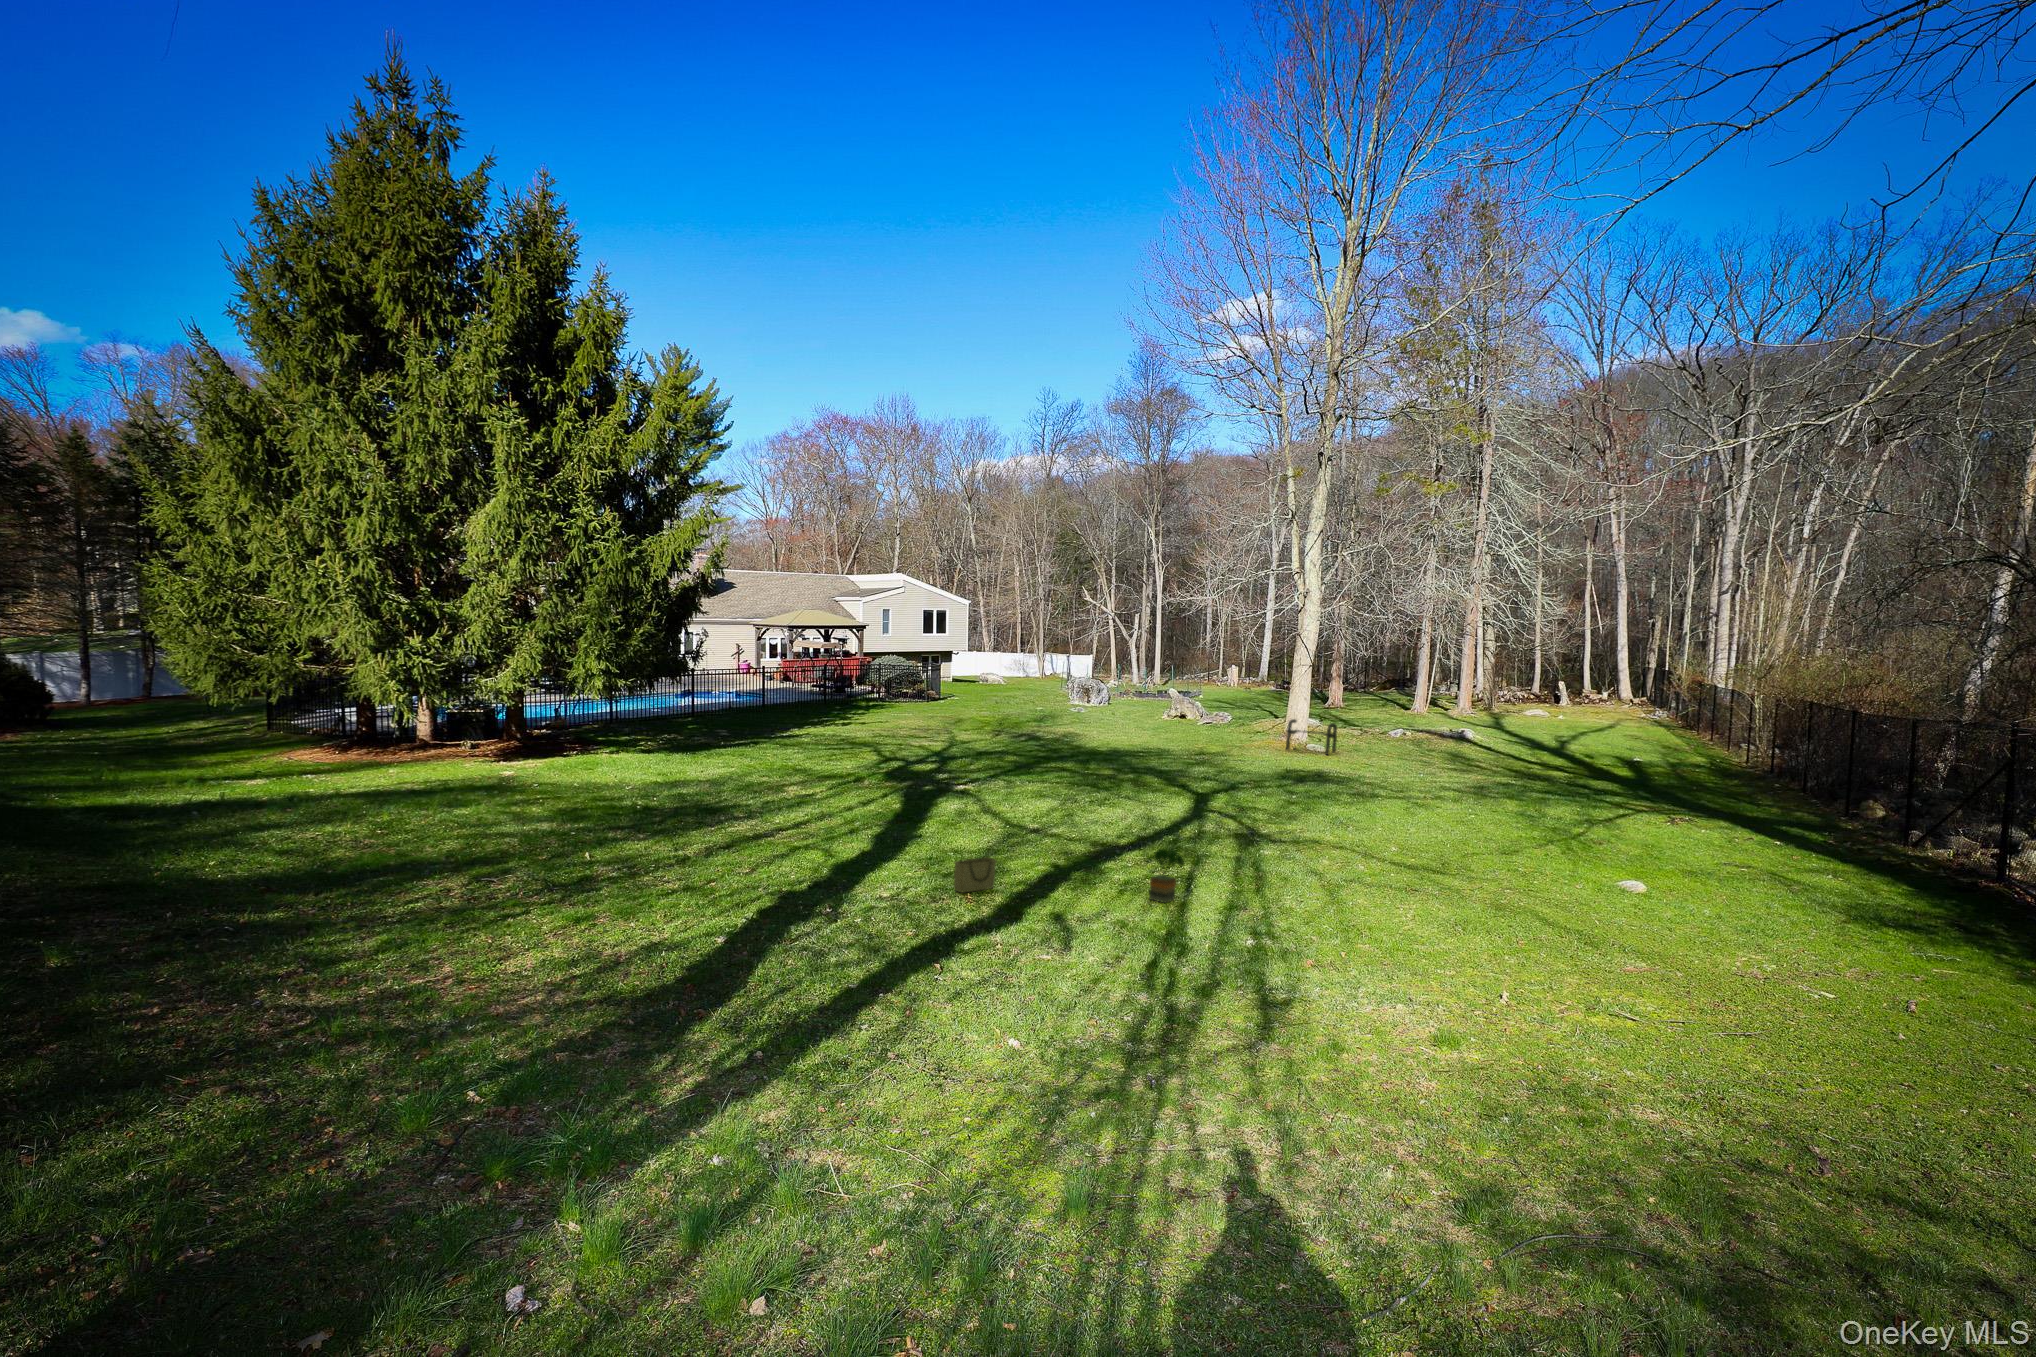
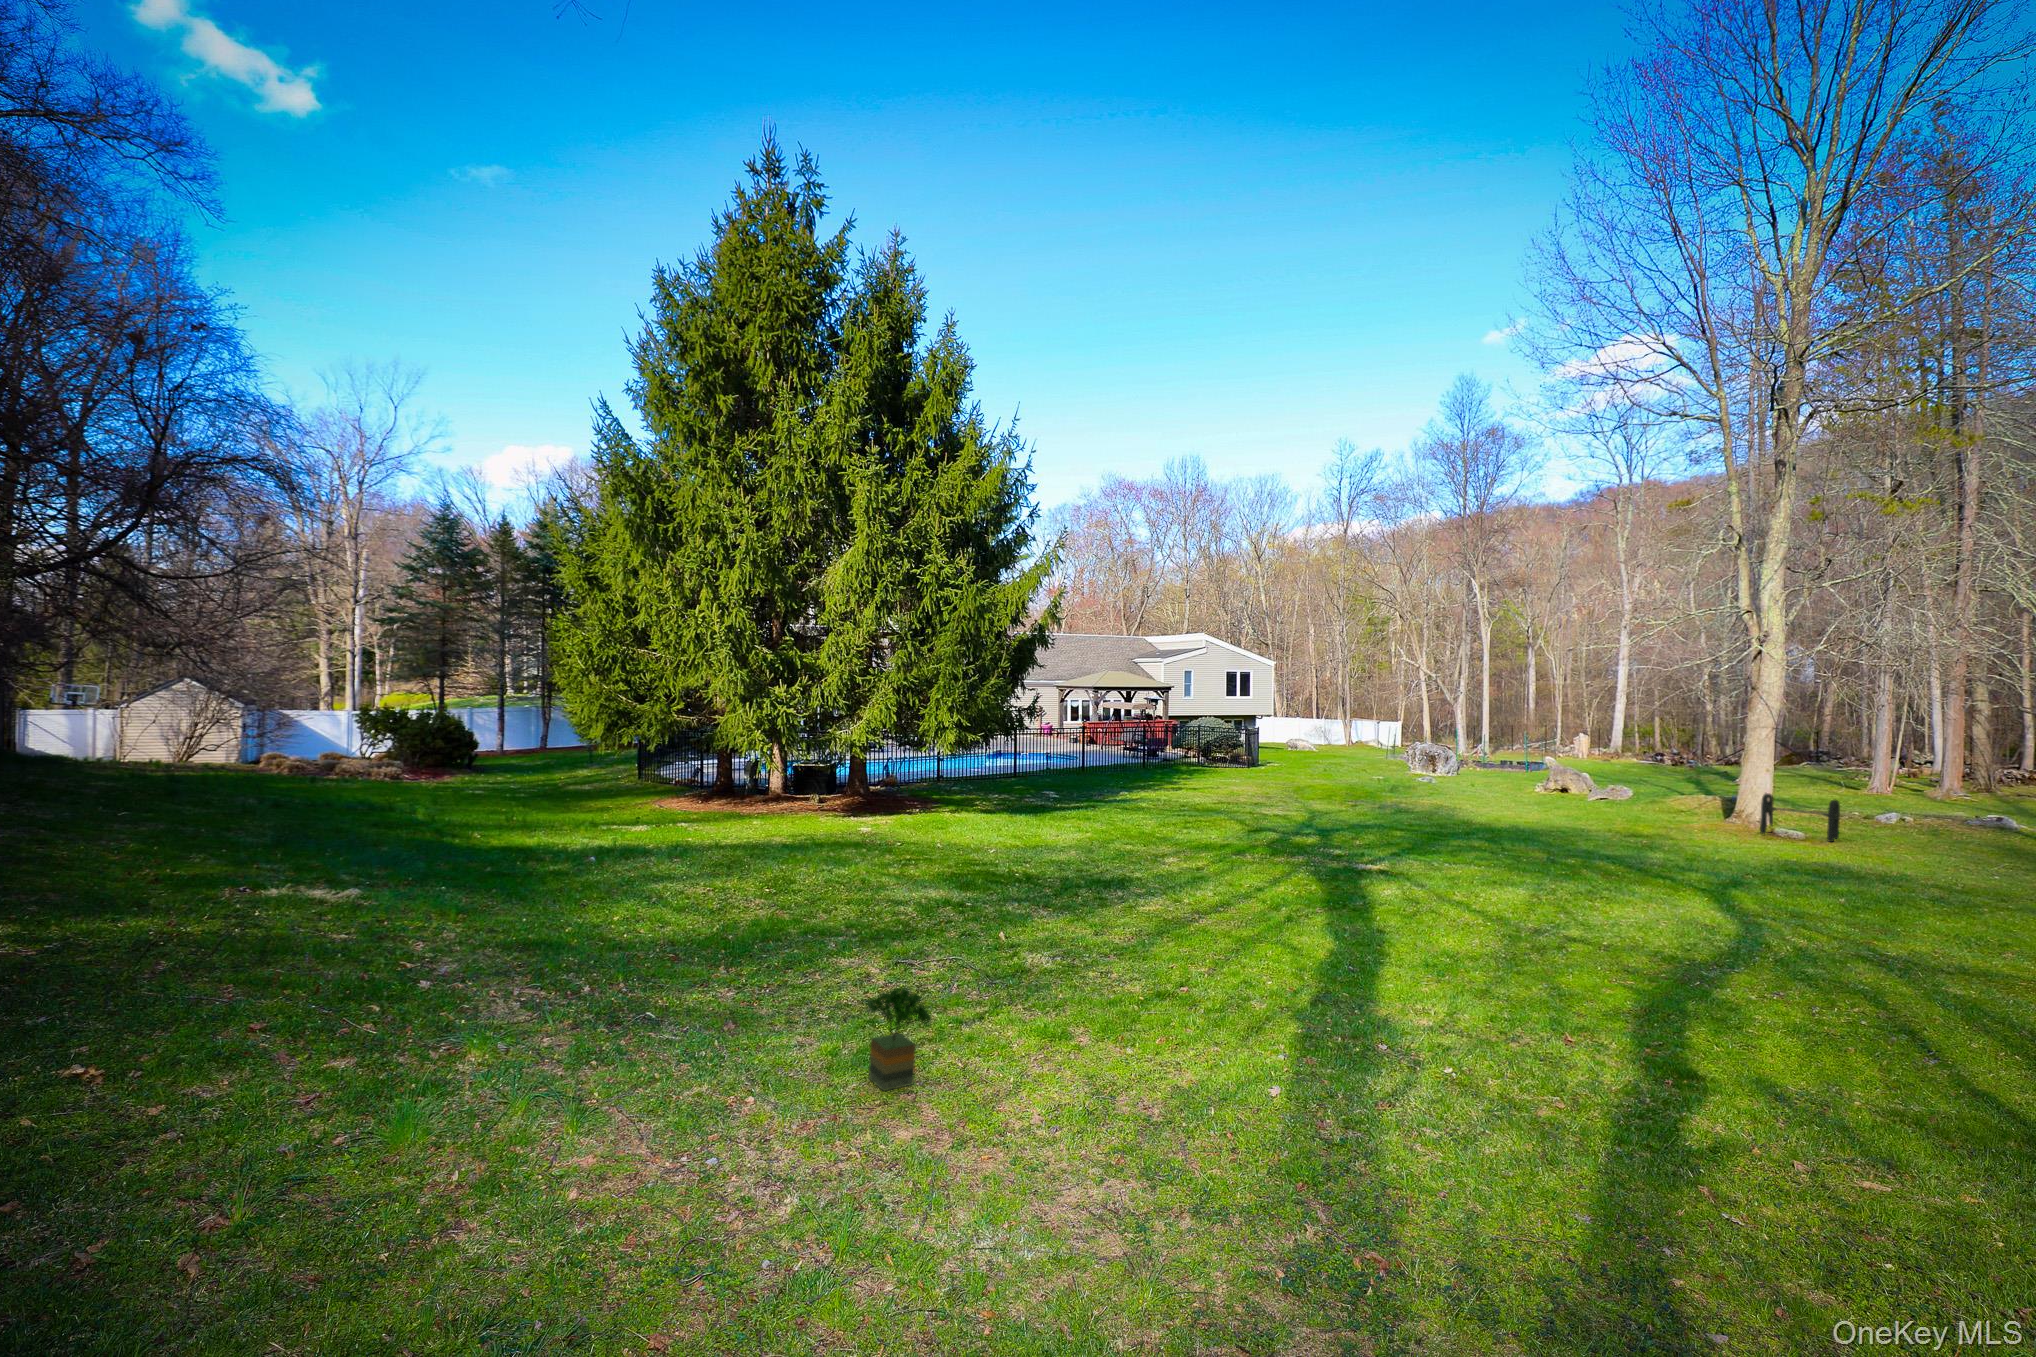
potted tree: present [1147,849,1184,903] -> present [867,988,931,1091]
basket: present [954,857,996,893] -> none [1502,997,1568,1054]

